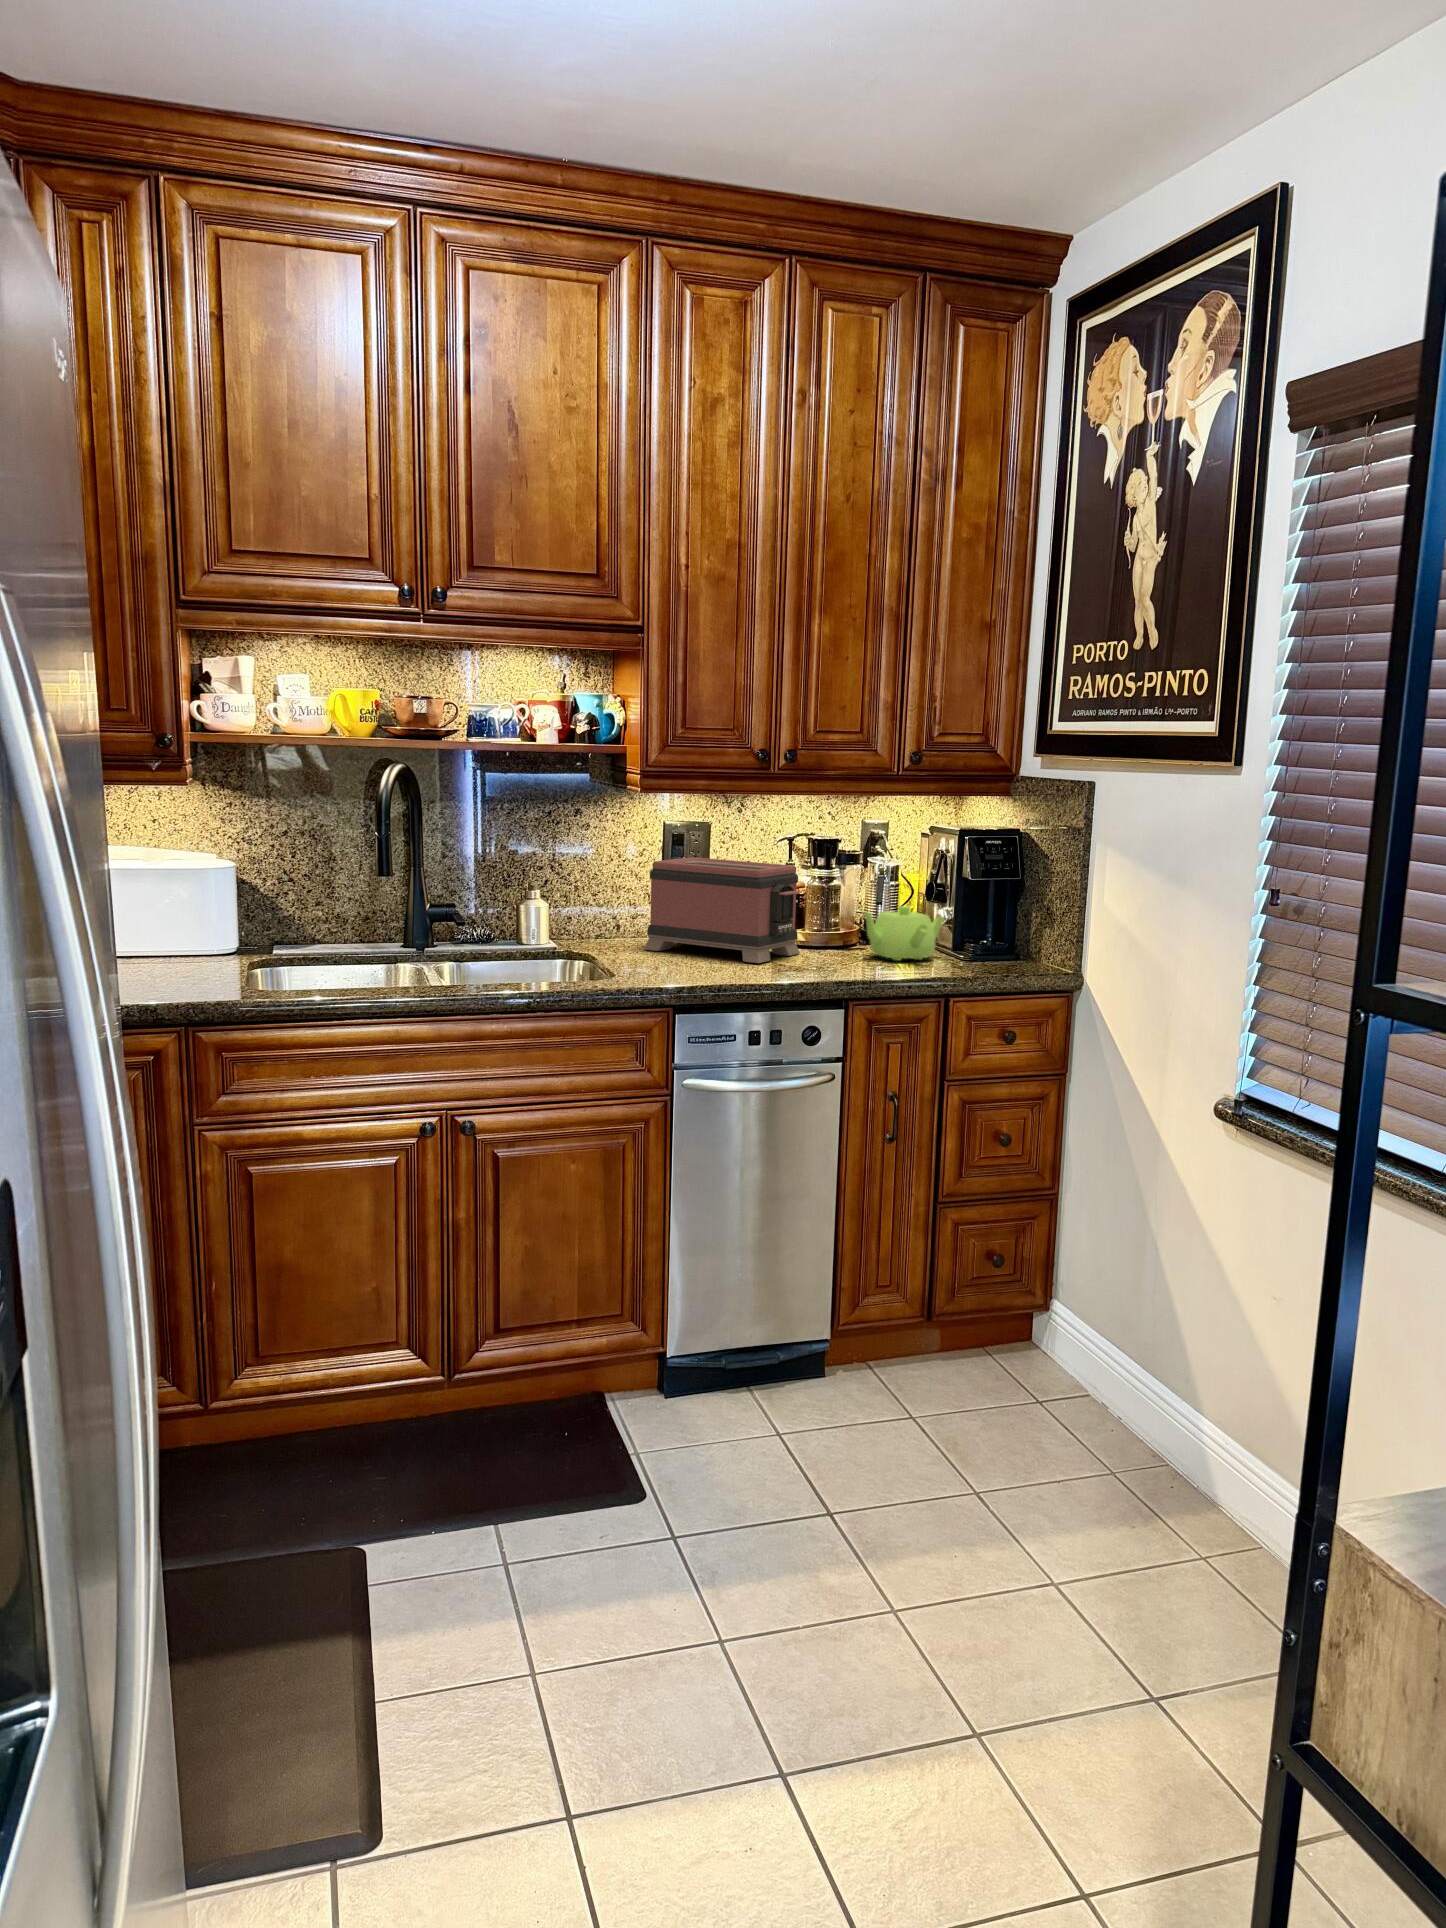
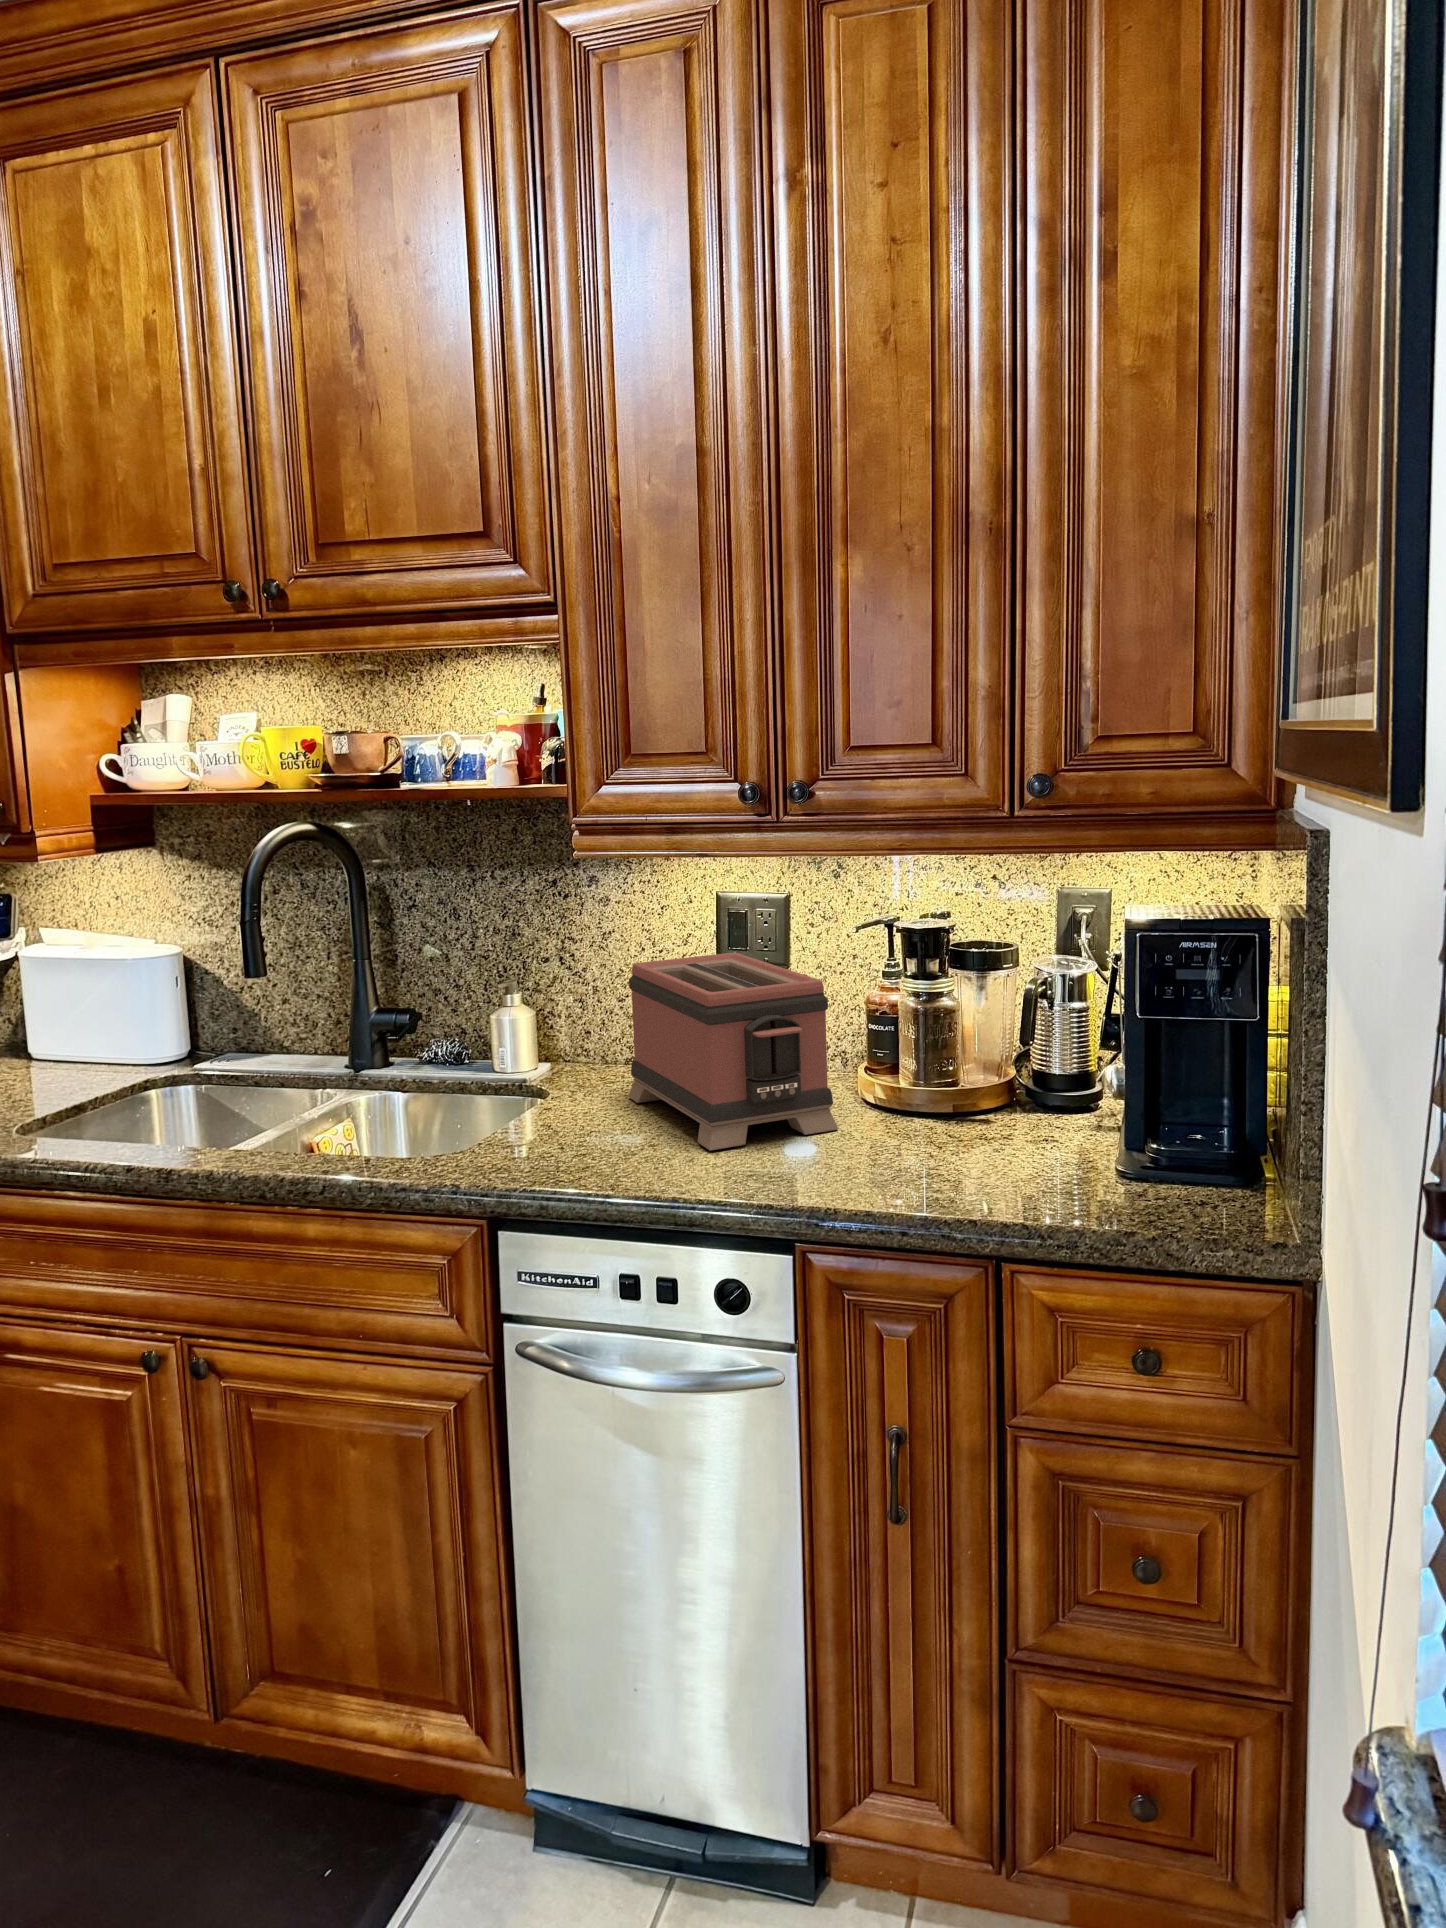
teapot: present [862,906,945,961] -> none [899,1065,1079,1171]

